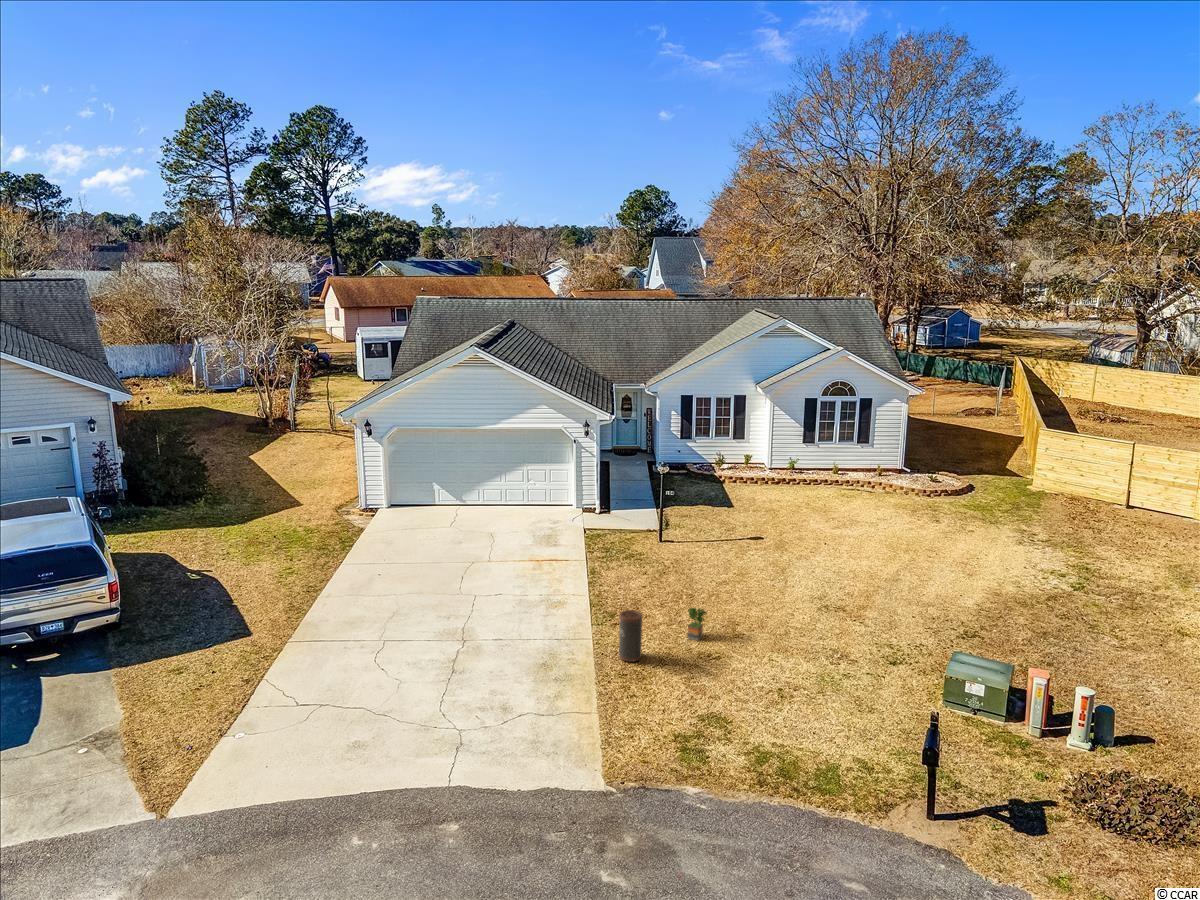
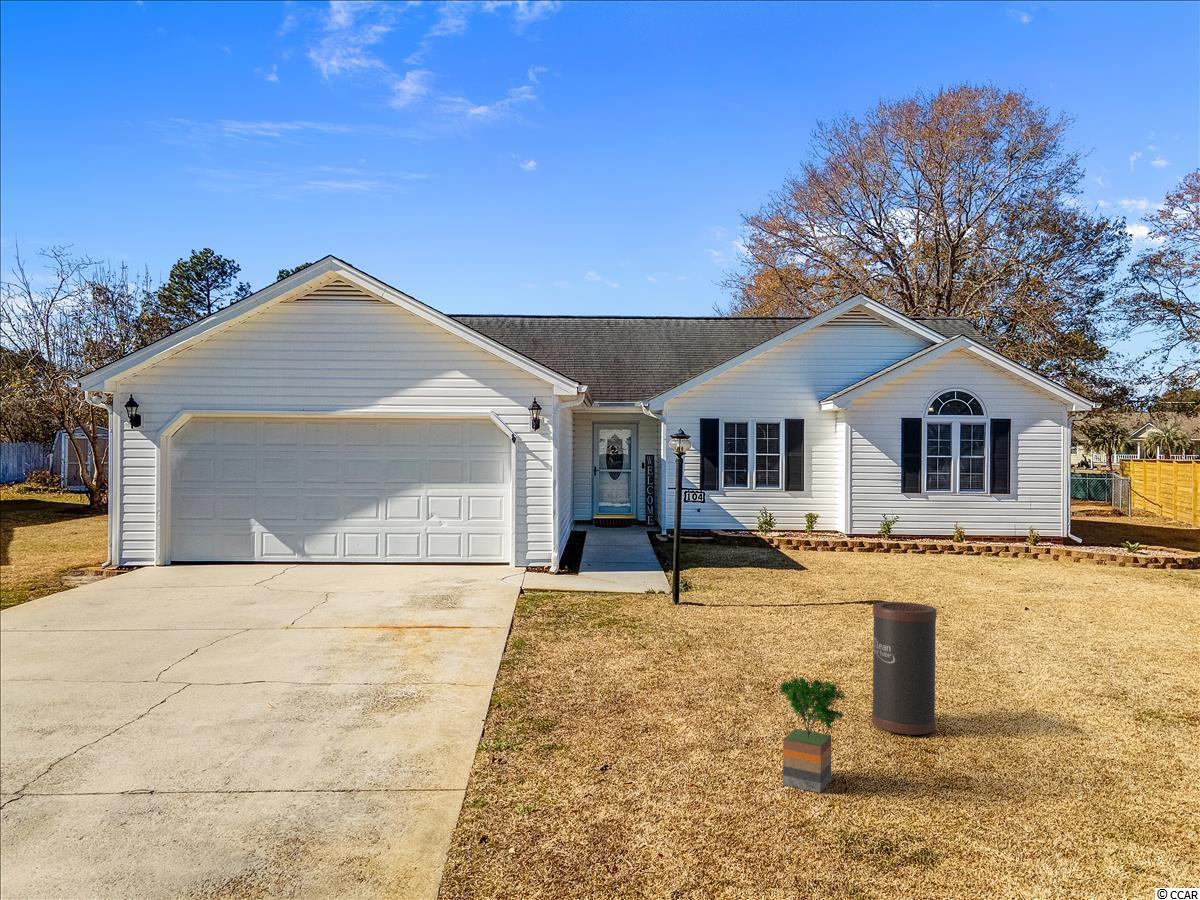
trash can: present [619,610,642,662] -> present [872,602,937,737]

